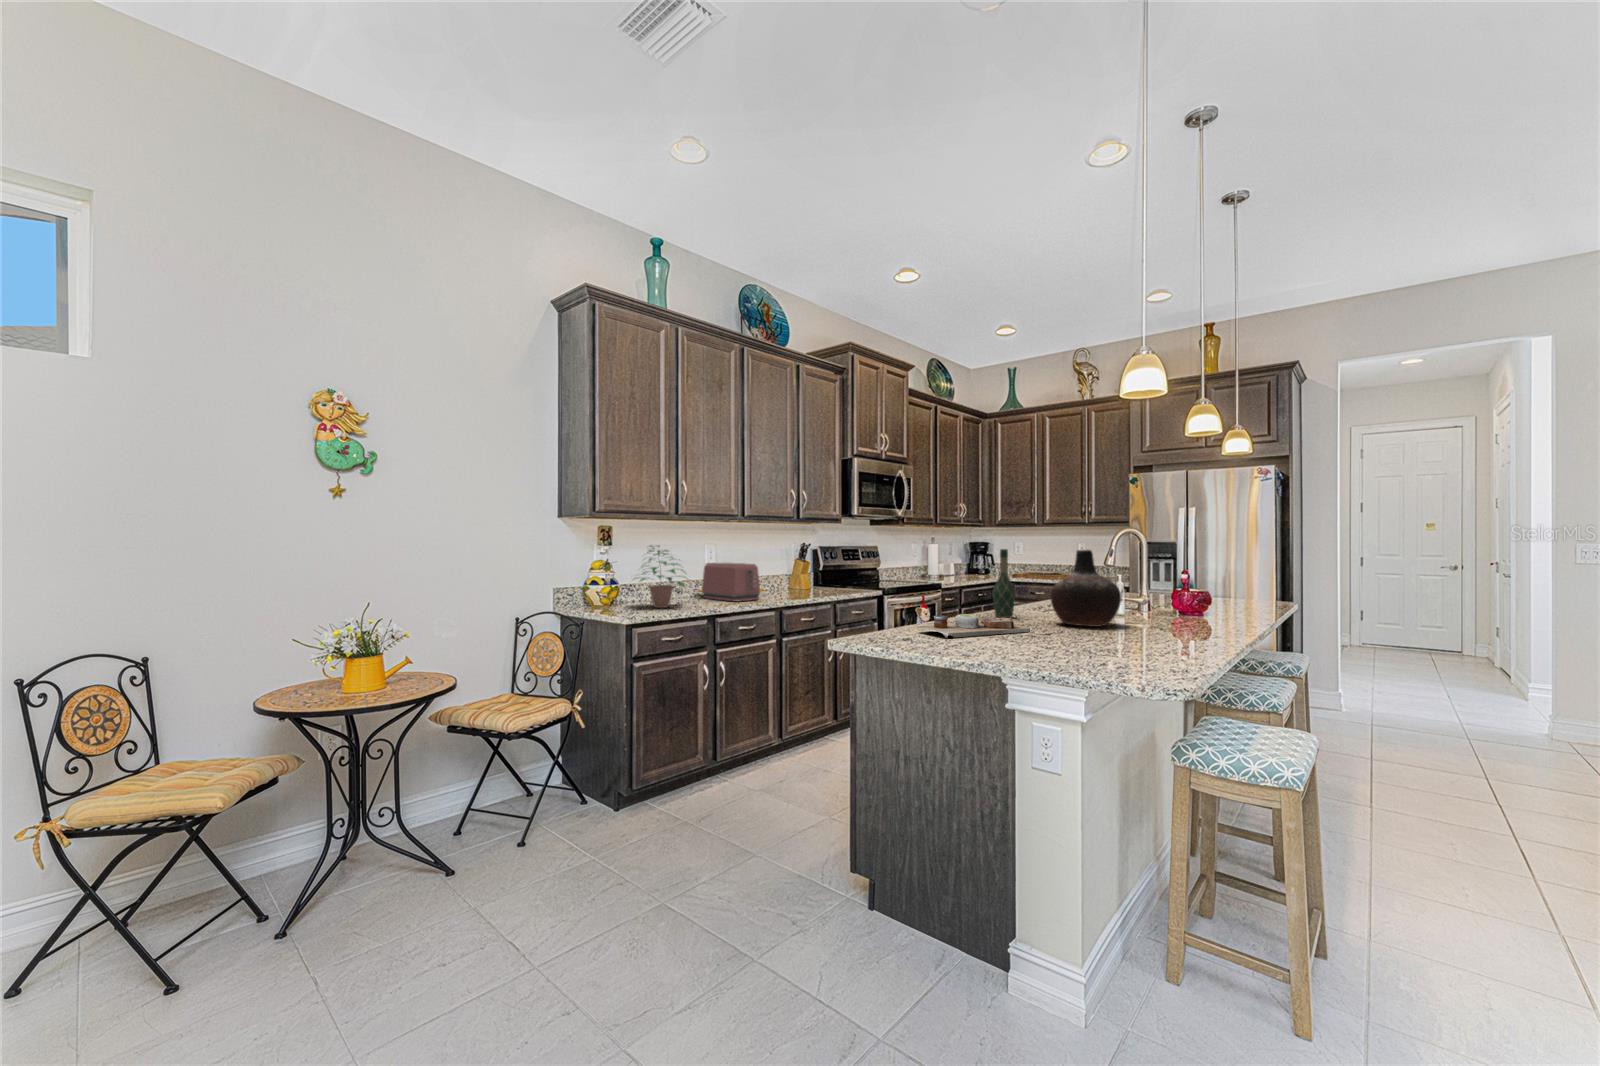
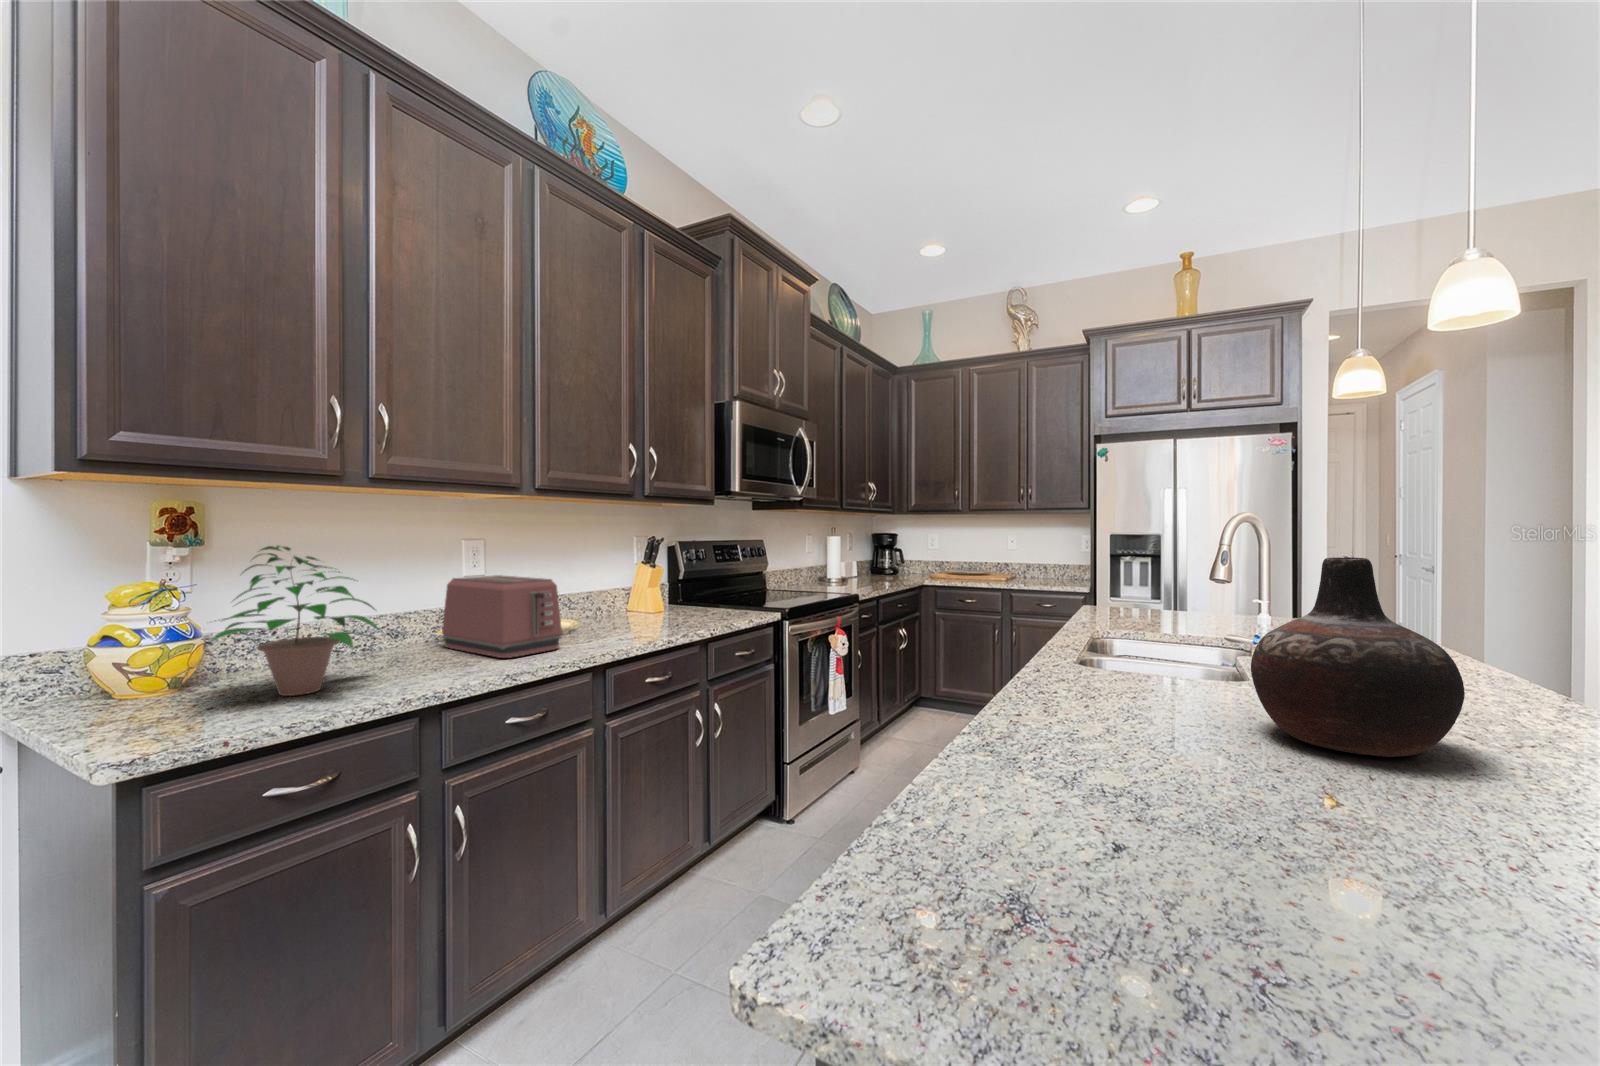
wine bottle: present [993,549,1015,618] -> none [1077,553,1132,713]
cutting board: present [917,614,1030,638] -> none [1013,750,1322,930]

